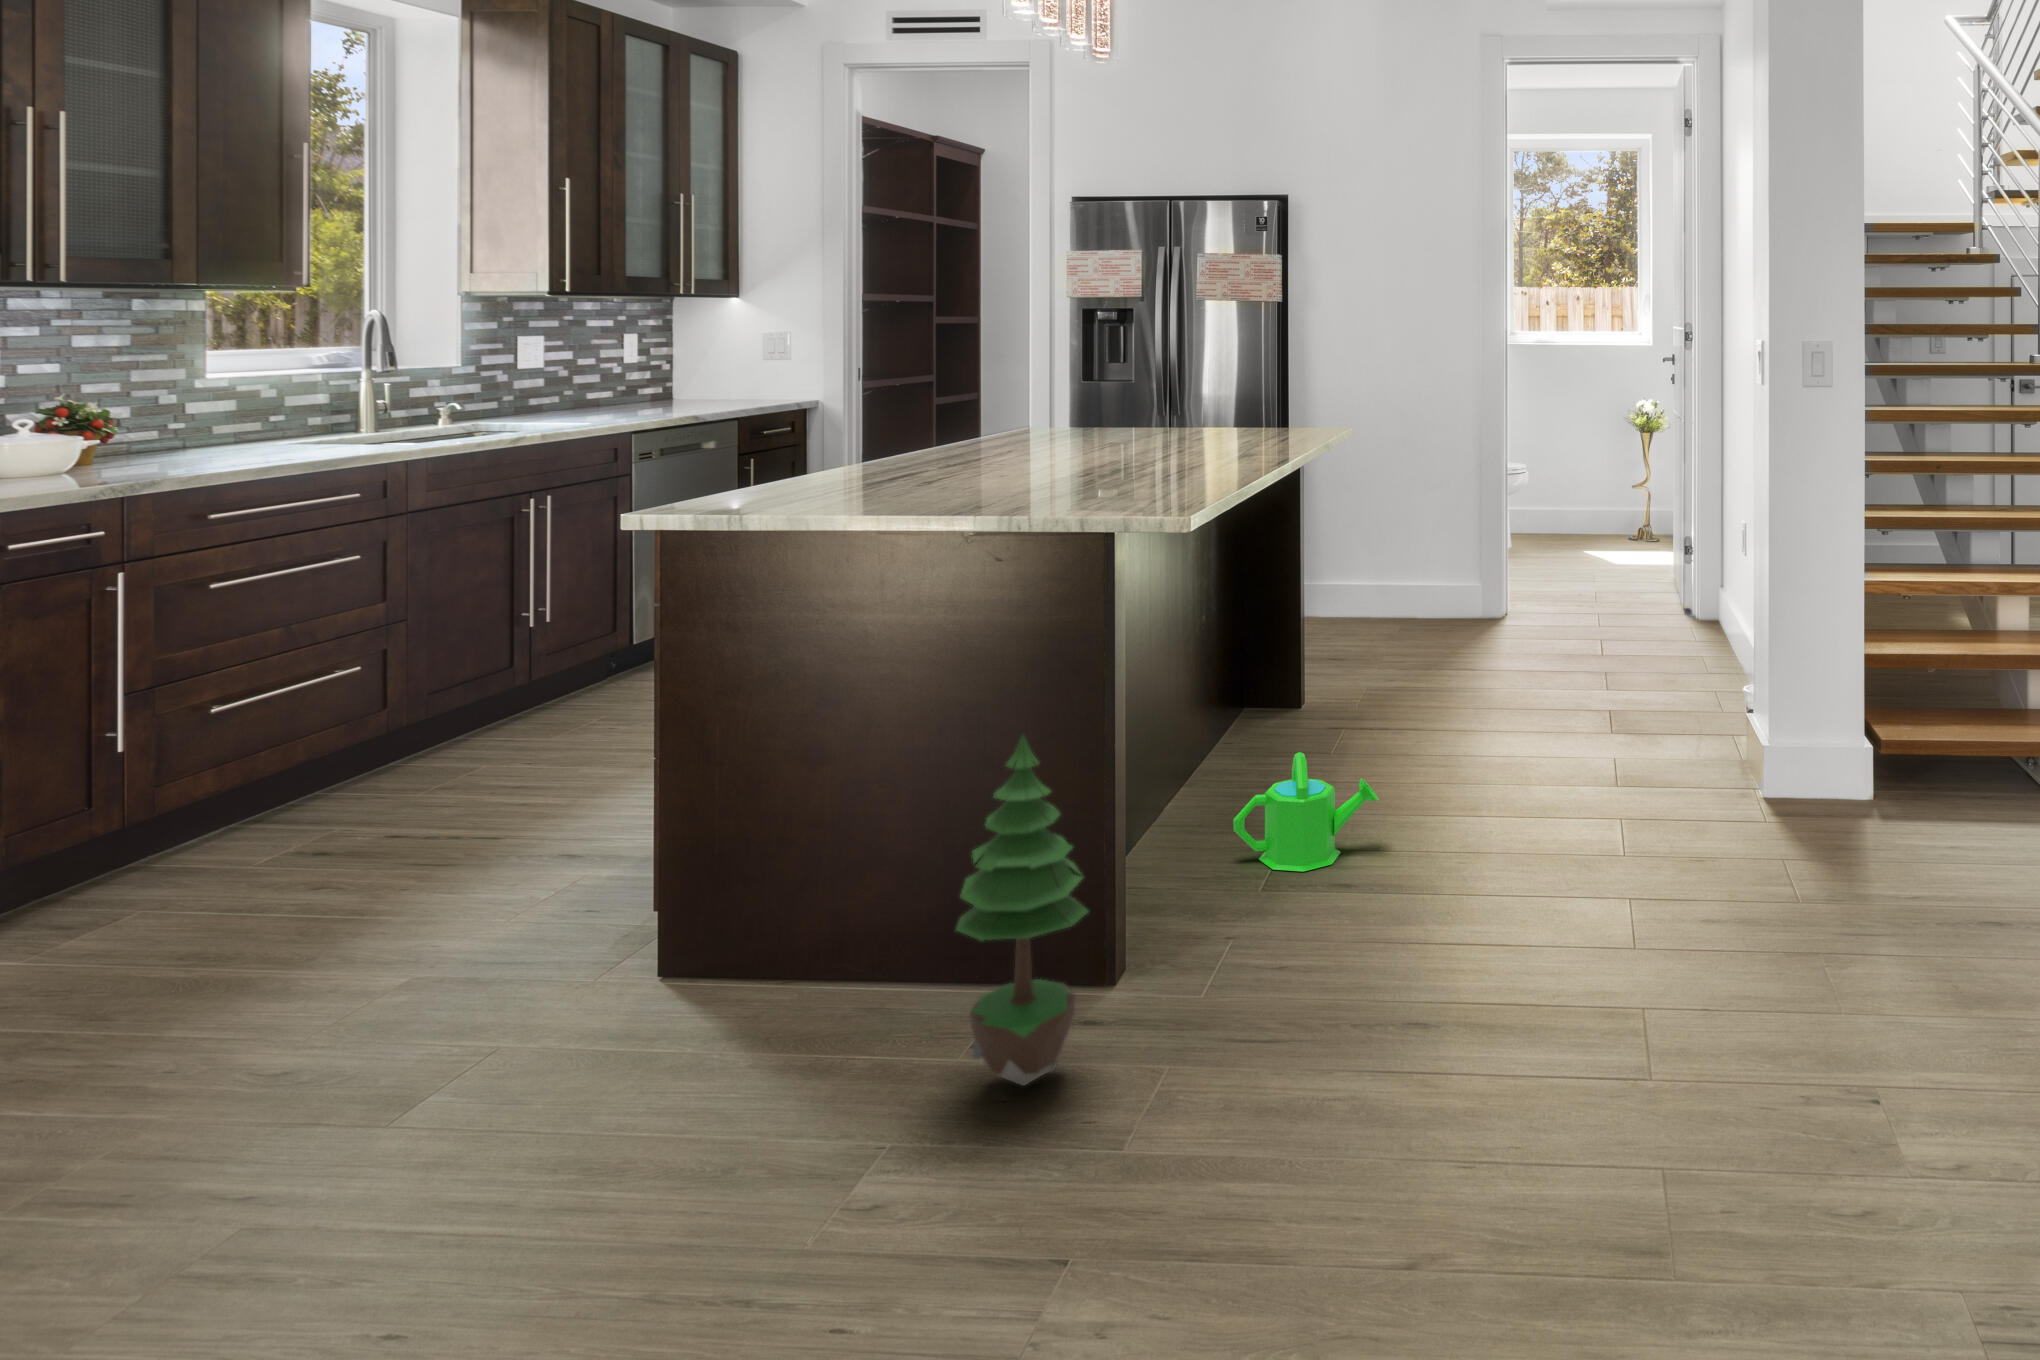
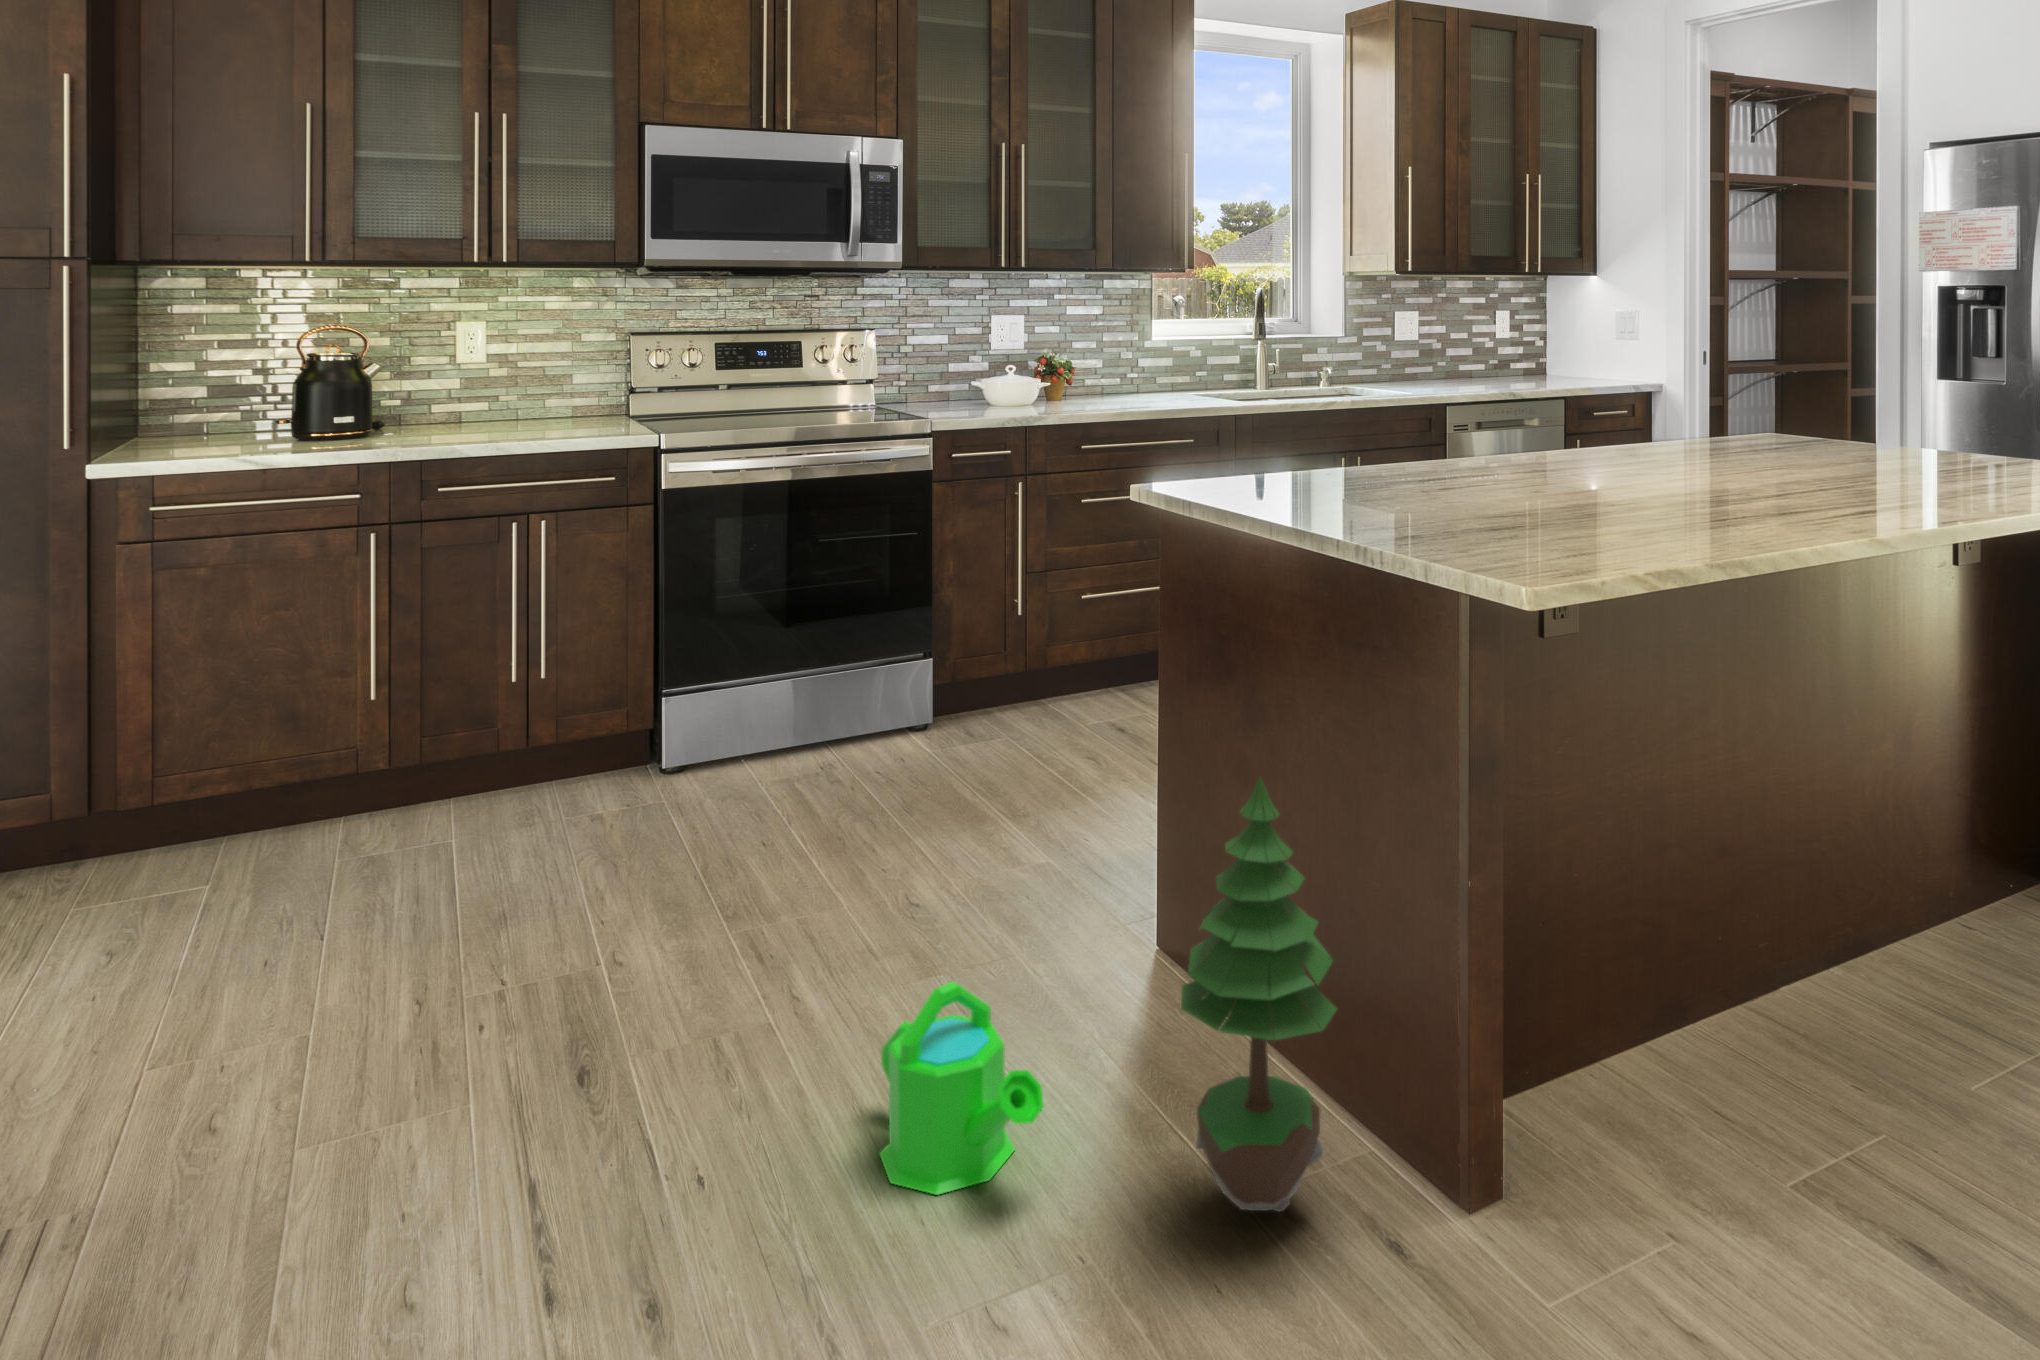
watering can: present [1233,752,1379,872] -> present [880,982,1043,1195]

